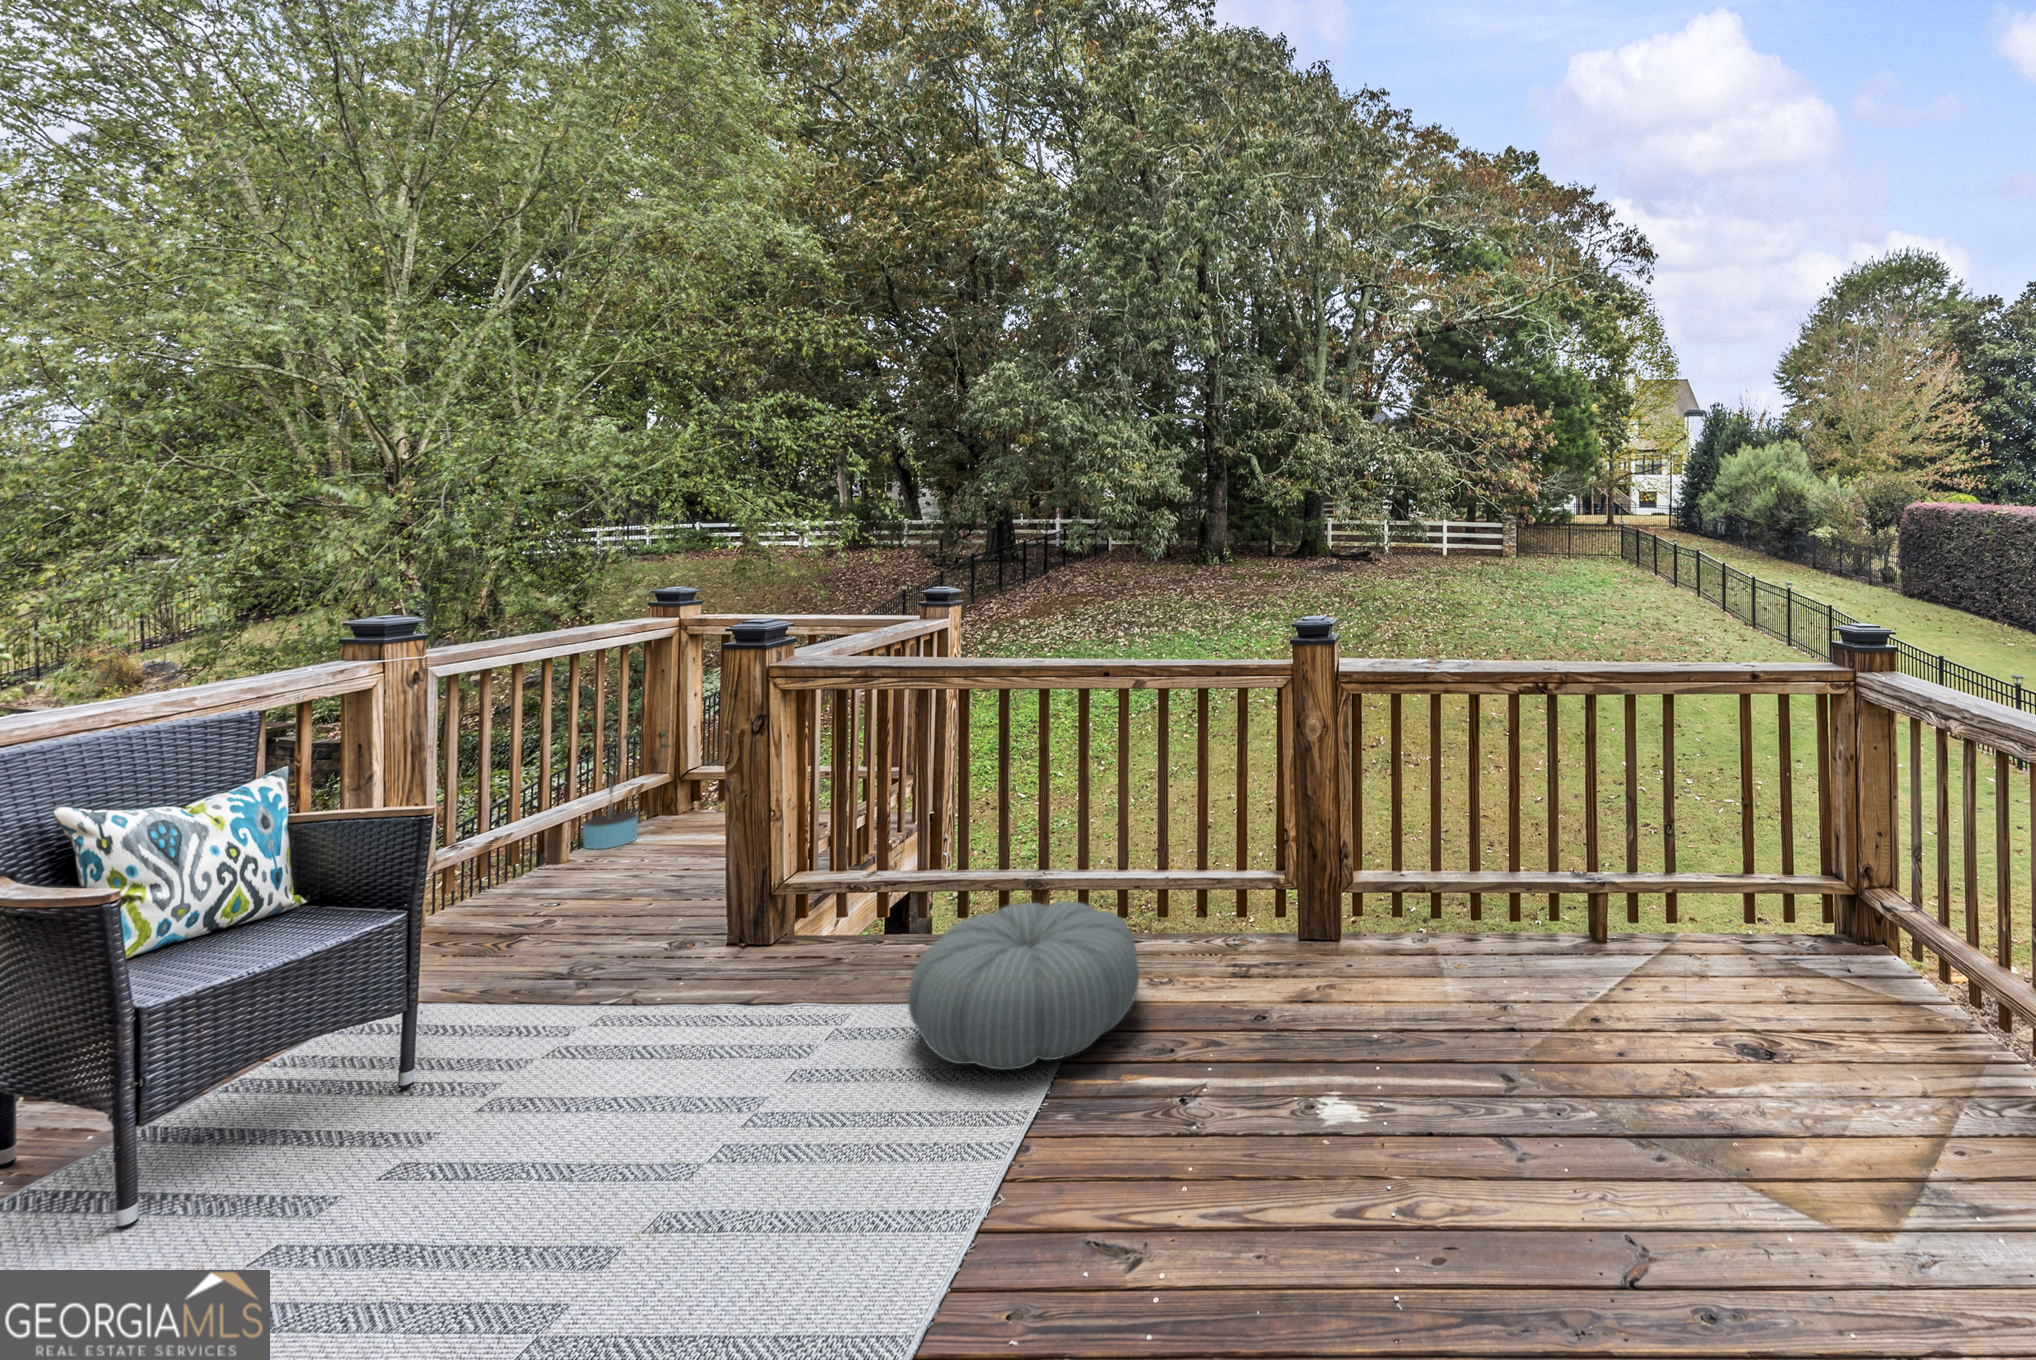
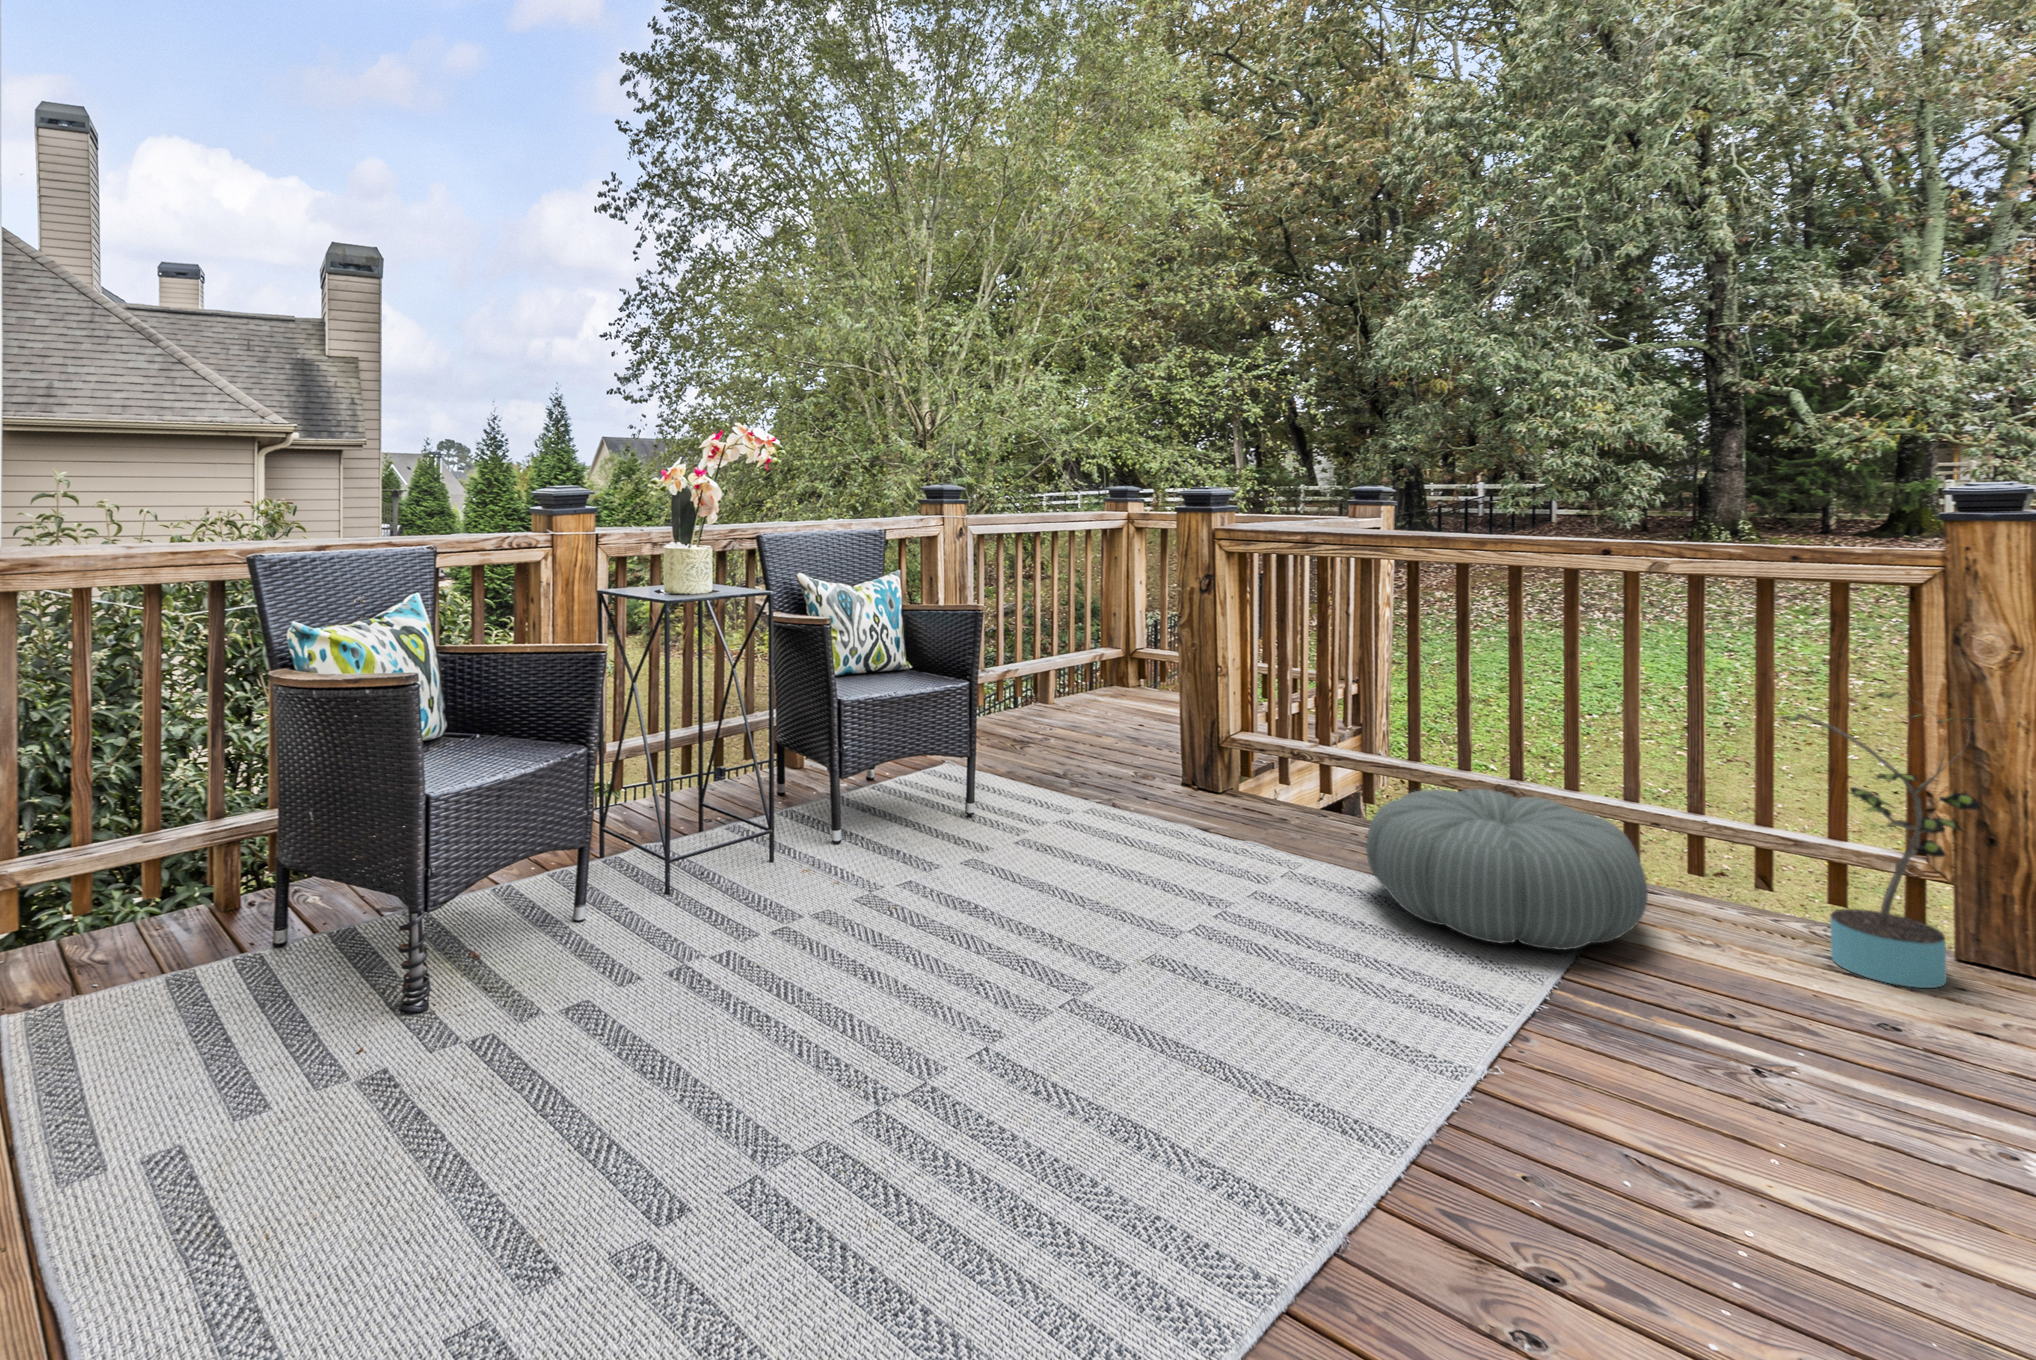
potted plant: present [577,698,669,849] -> present [1779,692,1980,988]

